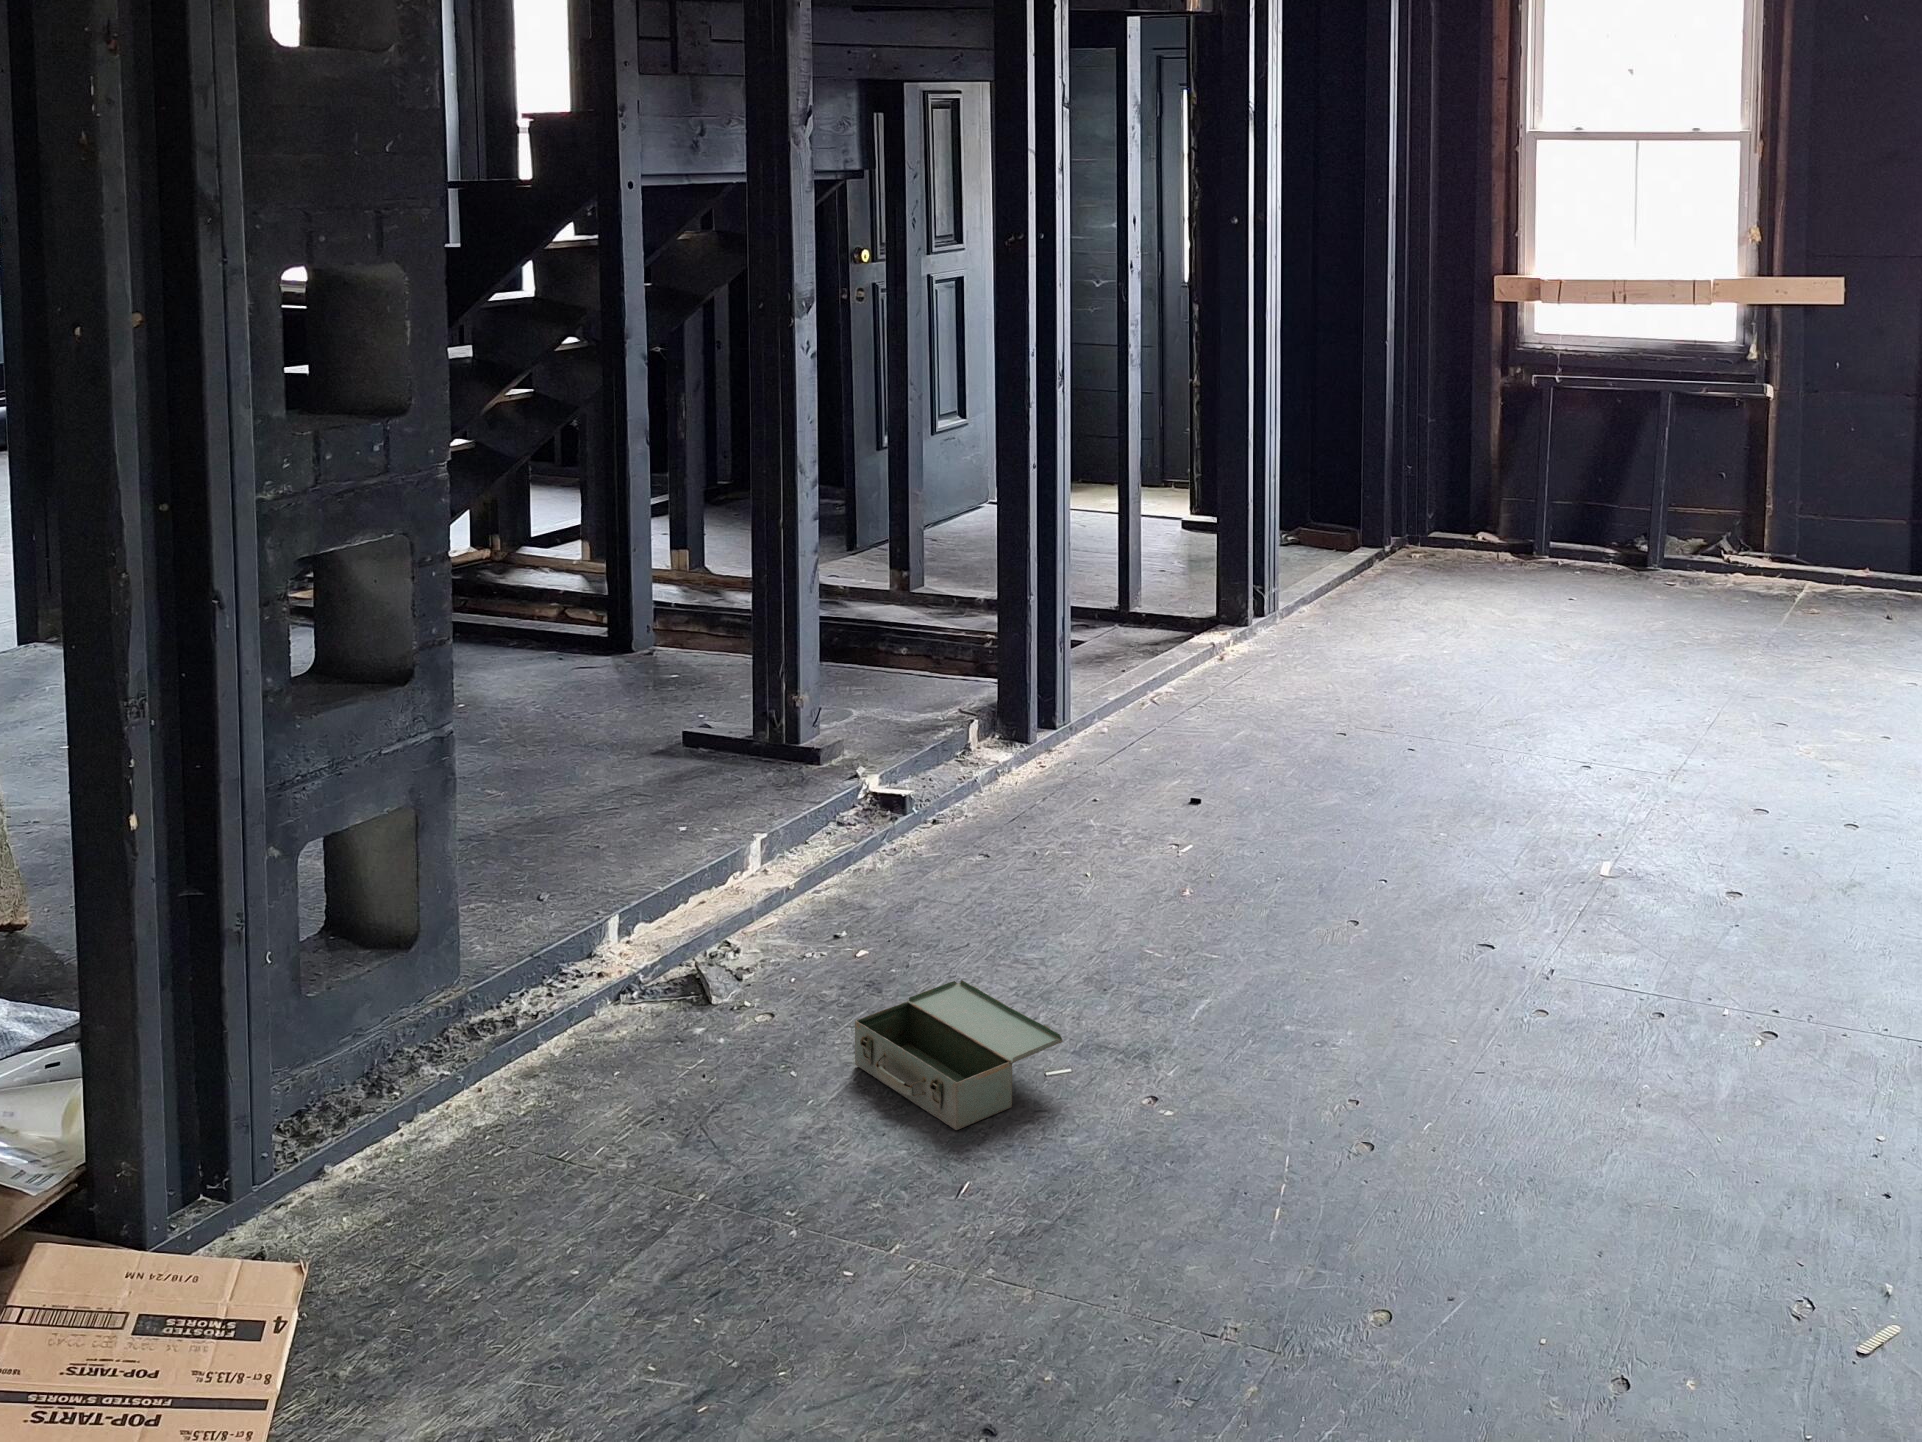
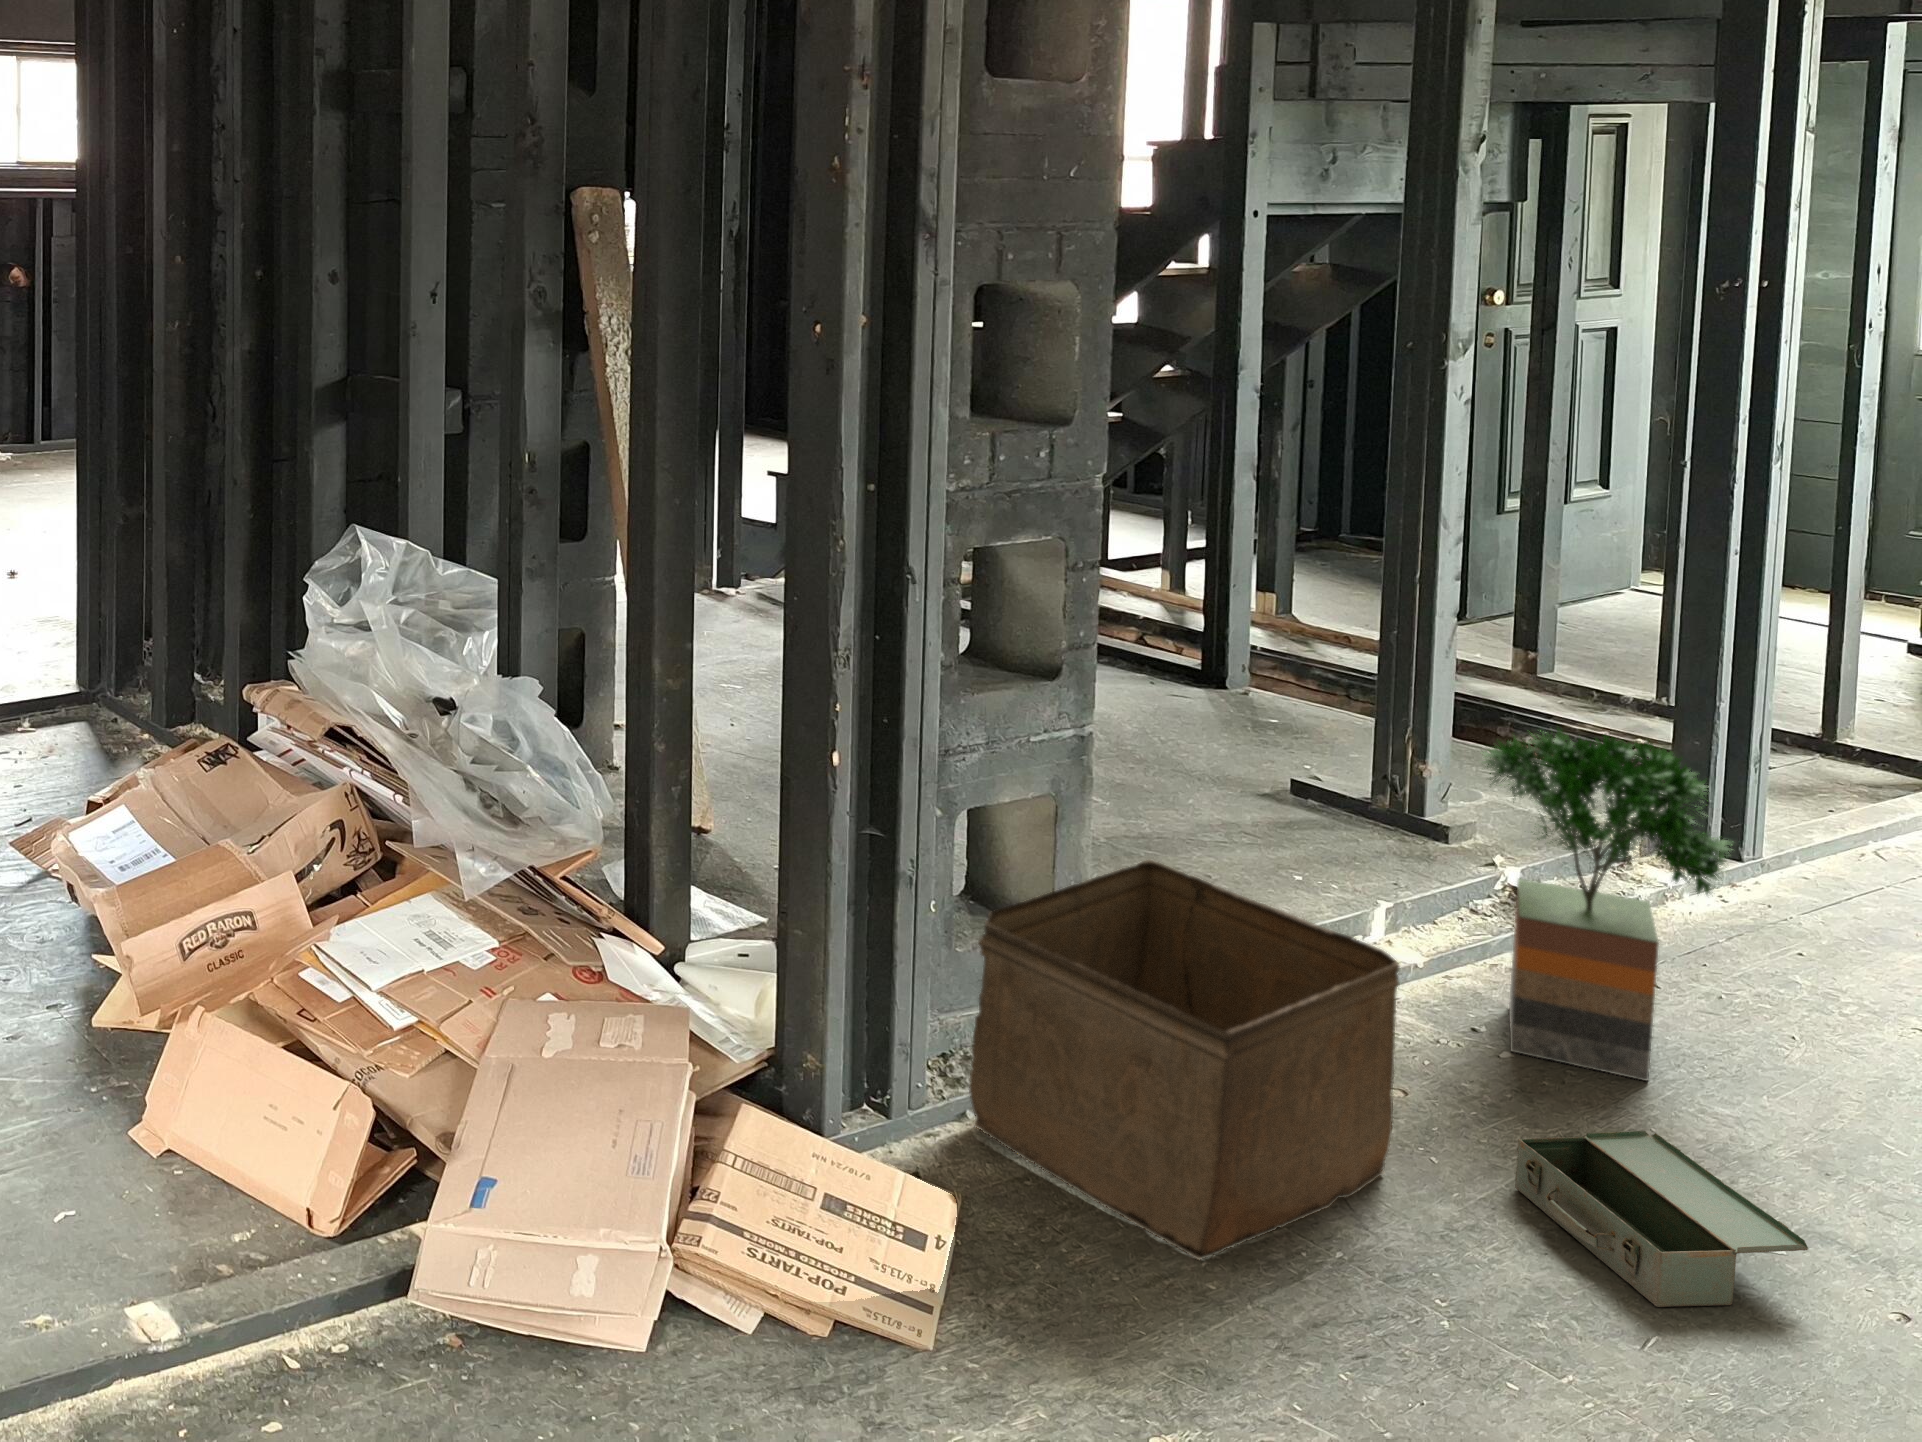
potted tree: none [823,639,1020,942] -> present [1483,729,1732,1081]
storage bin: none [323,850,749,1238] -> present [969,860,1400,1260]

